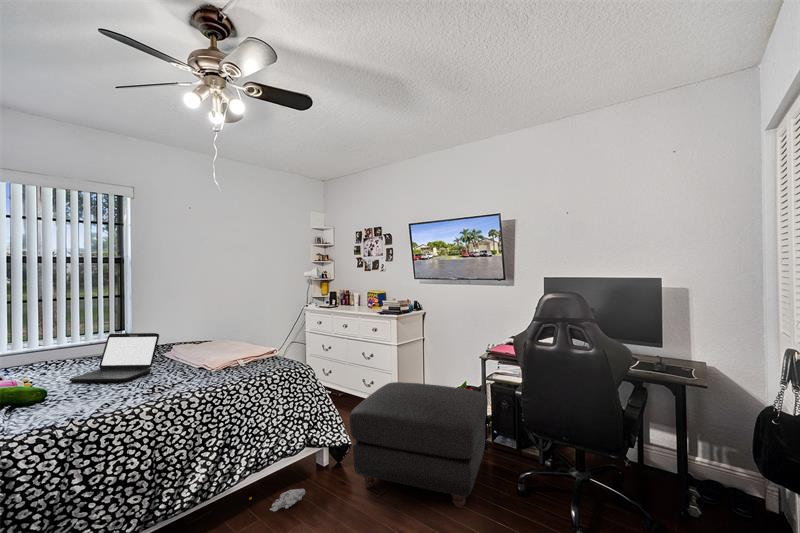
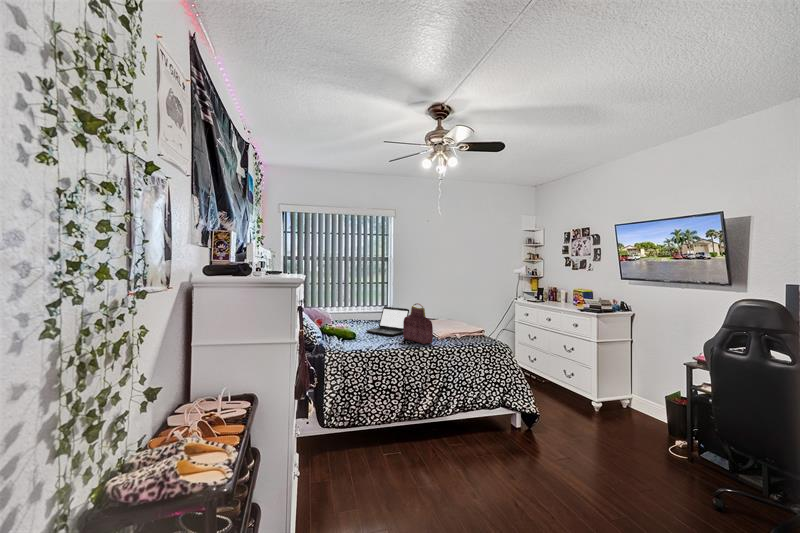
handbag: none [149,324,204,386] -> present [403,303,433,344]
ottoman: present [349,382,487,508] -> none [534,373,686,493]
plush toy: present [249,489,305,511] -> none [460,429,498,442]

